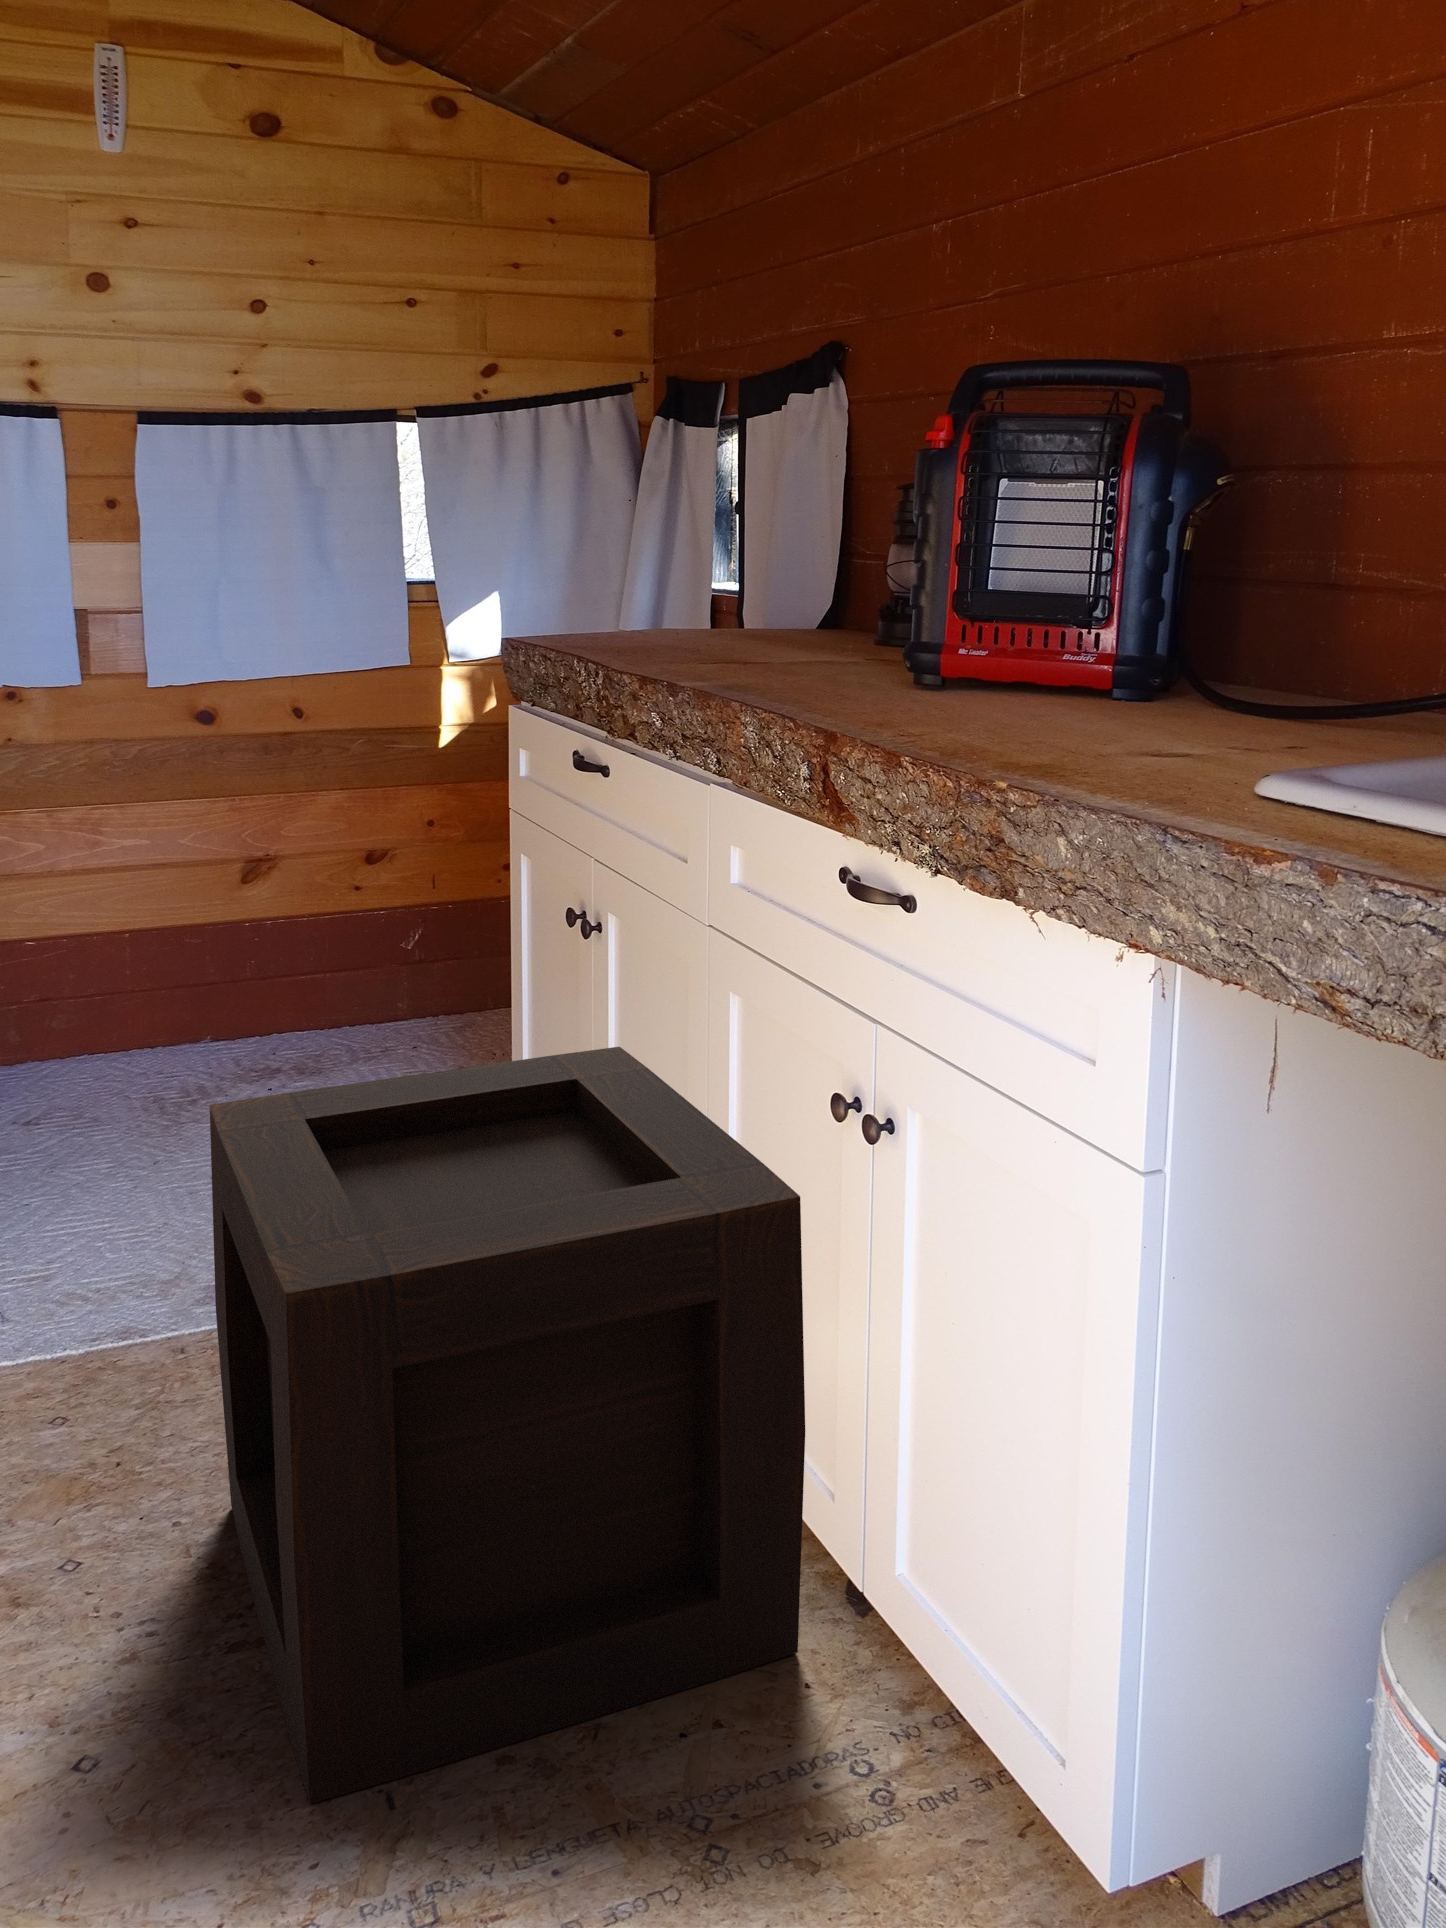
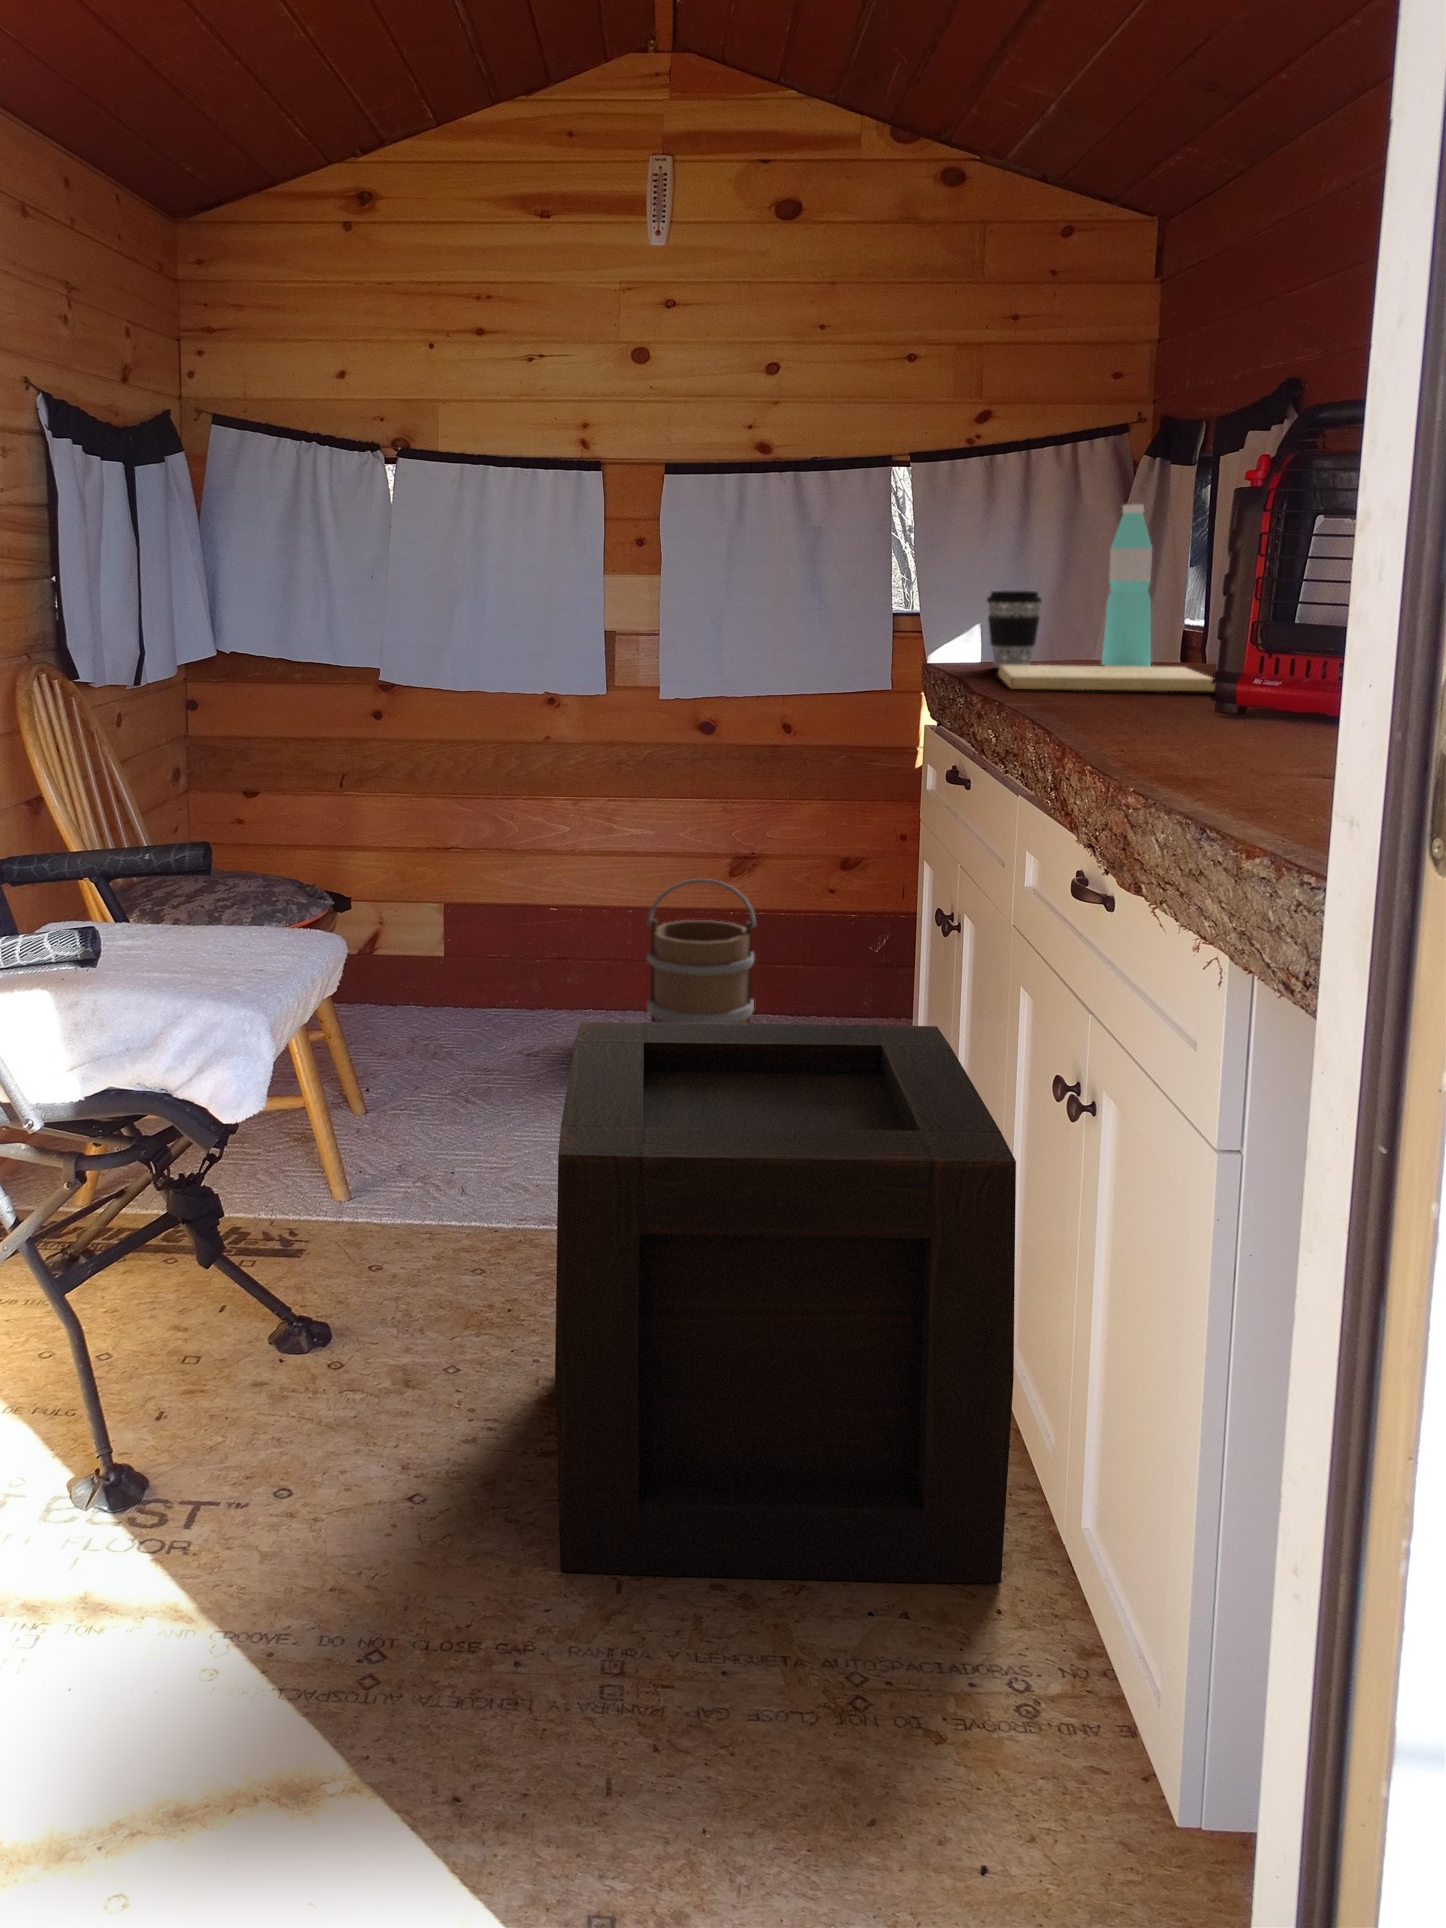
water bottle: none [683,466,732,635] -> present [1102,504,1152,666]
coffee cup: none [574,558,633,642] -> present [987,591,1042,668]
book: none [612,635,851,667] -> present [998,665,1216,691]
bucket: none [155,893,287,1087] -> present [647,879,756,1024]

